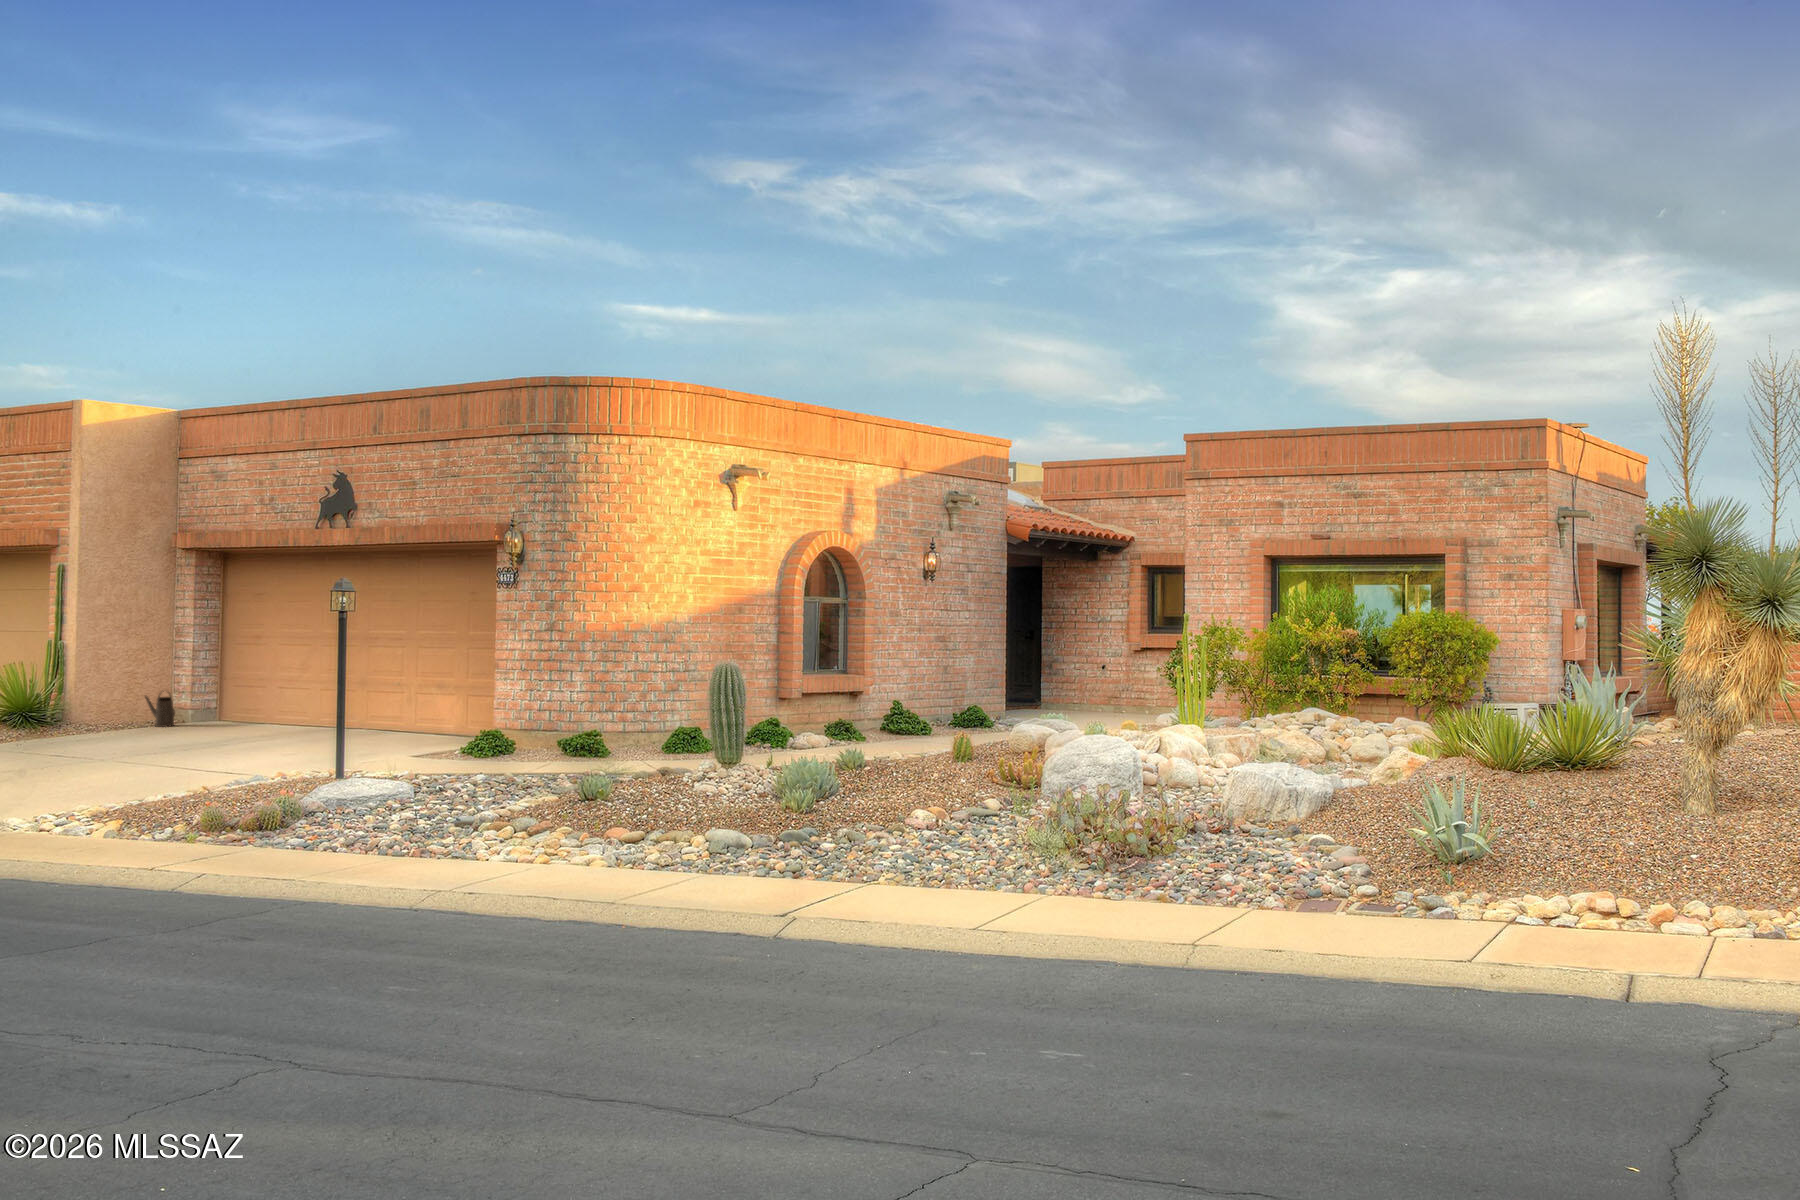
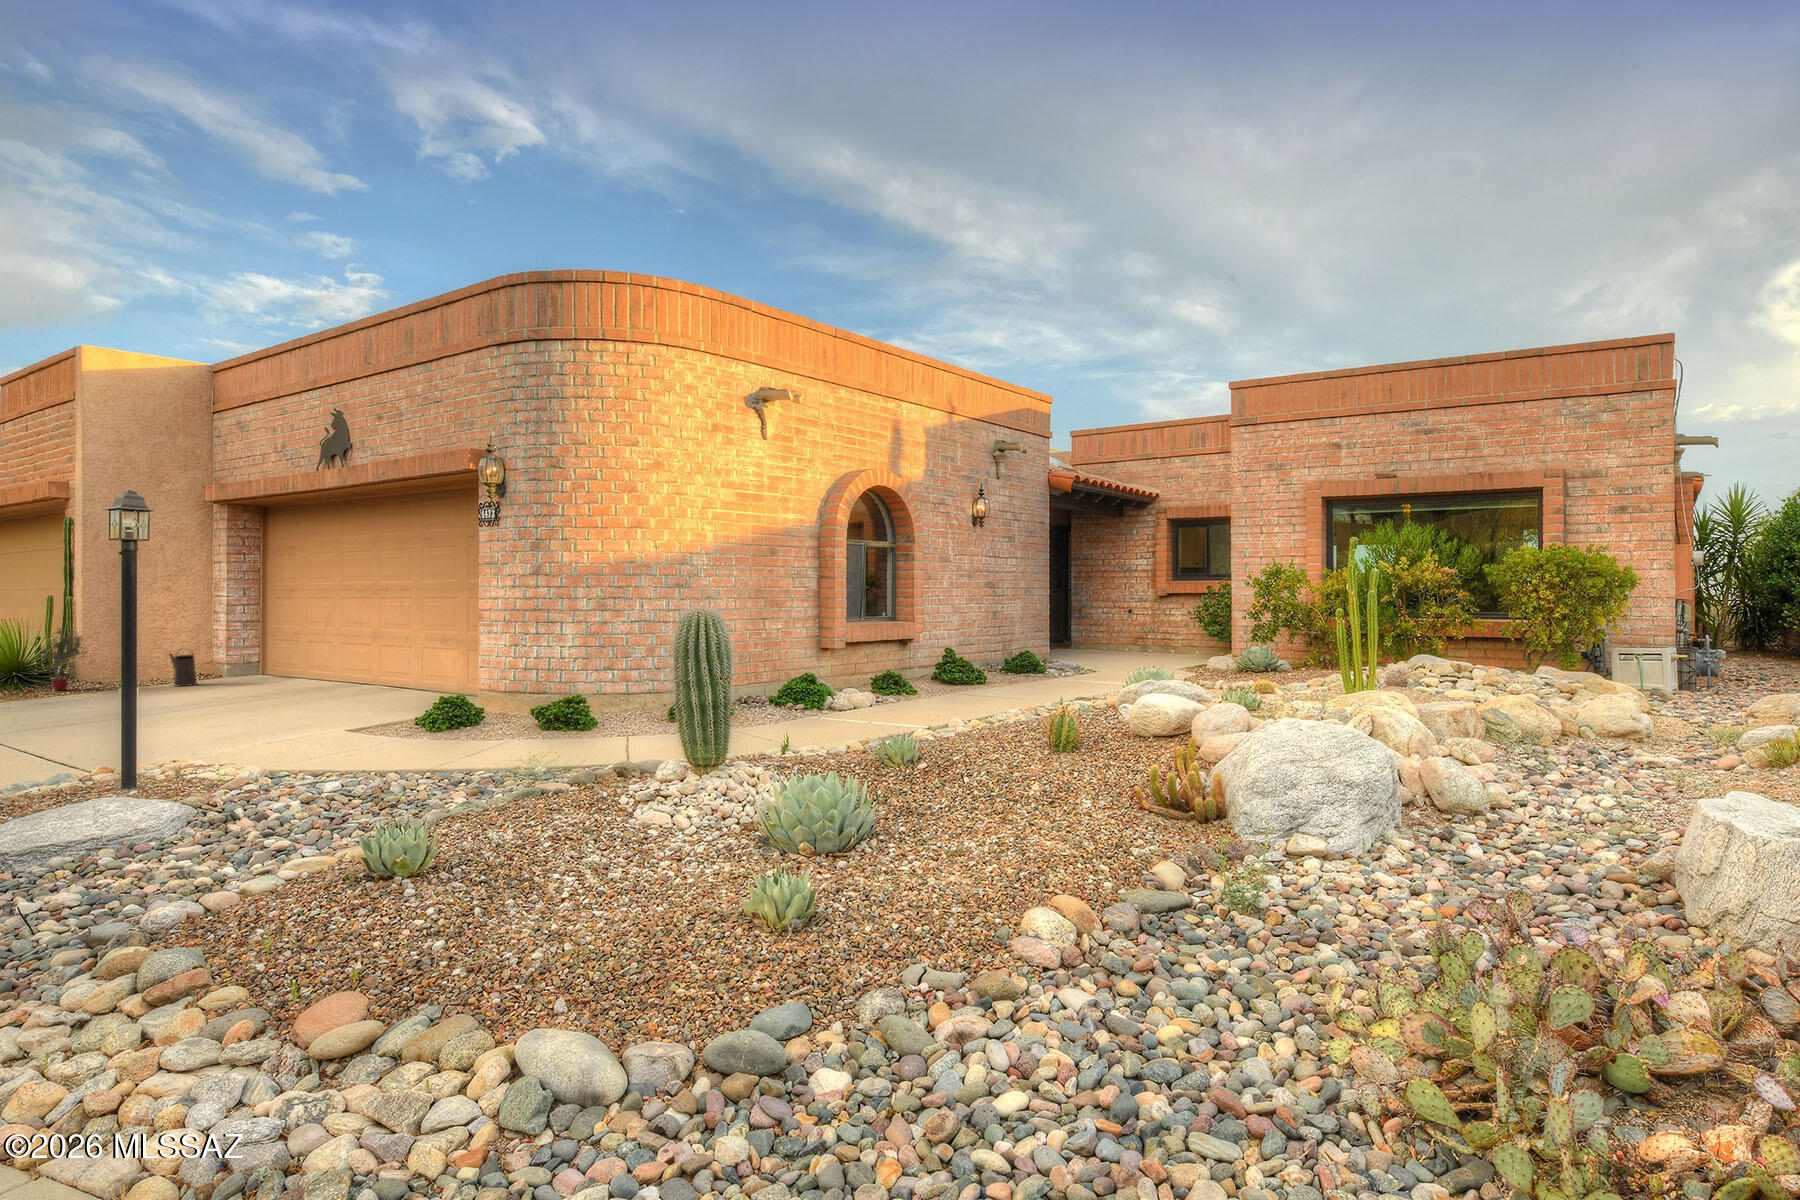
potted tree: none [31,669,78,729] -> present [38,629,86,691]

